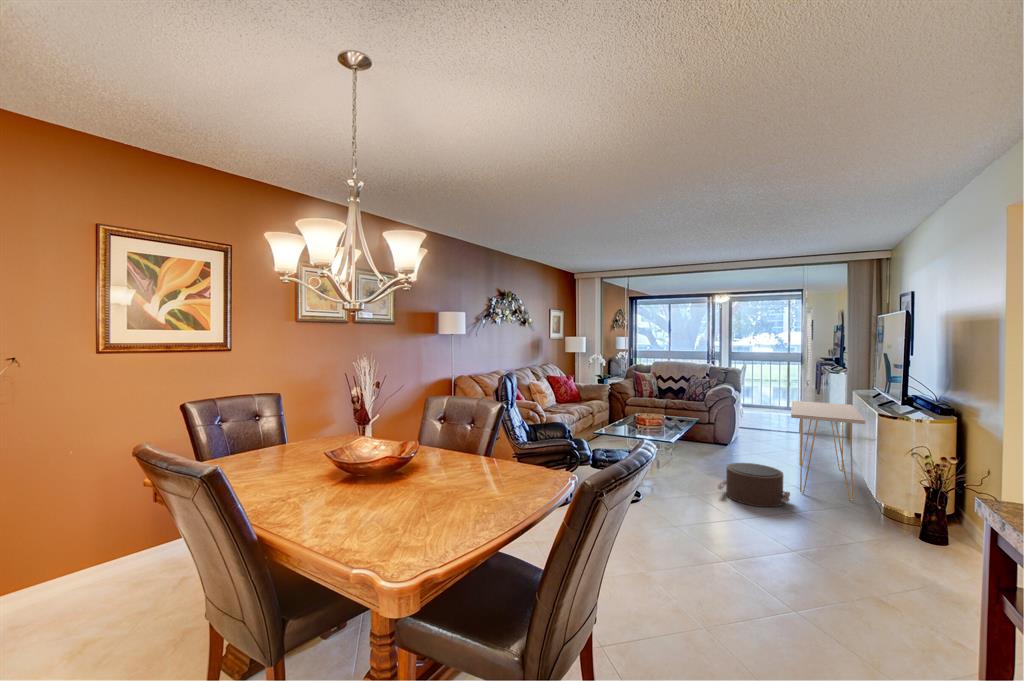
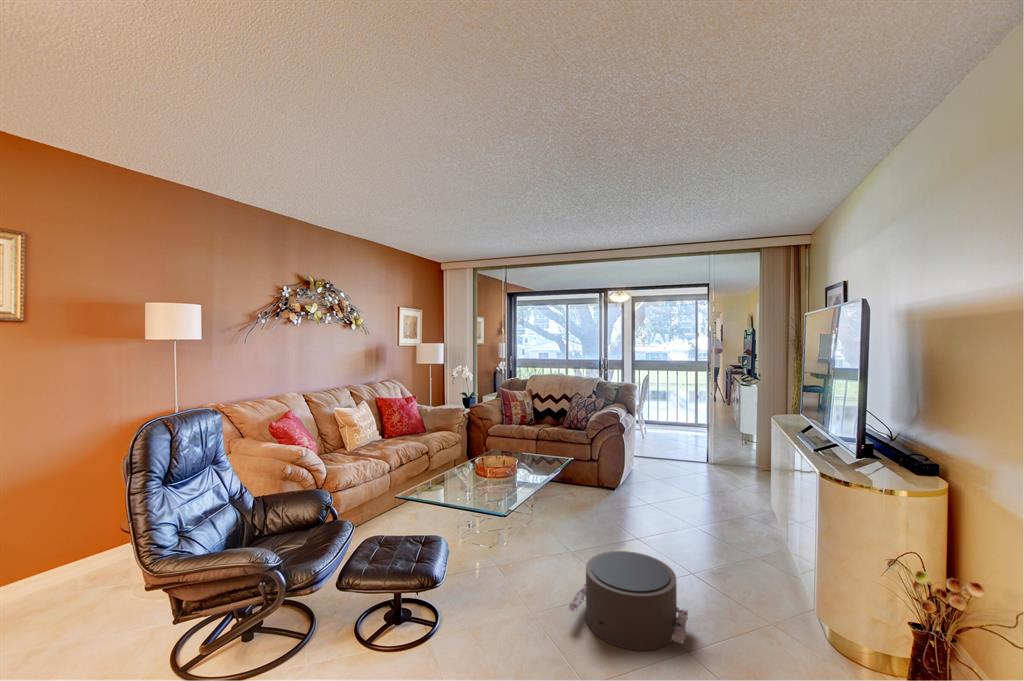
console table: present [791,401,865,501] -> none [689,432,803,615]

